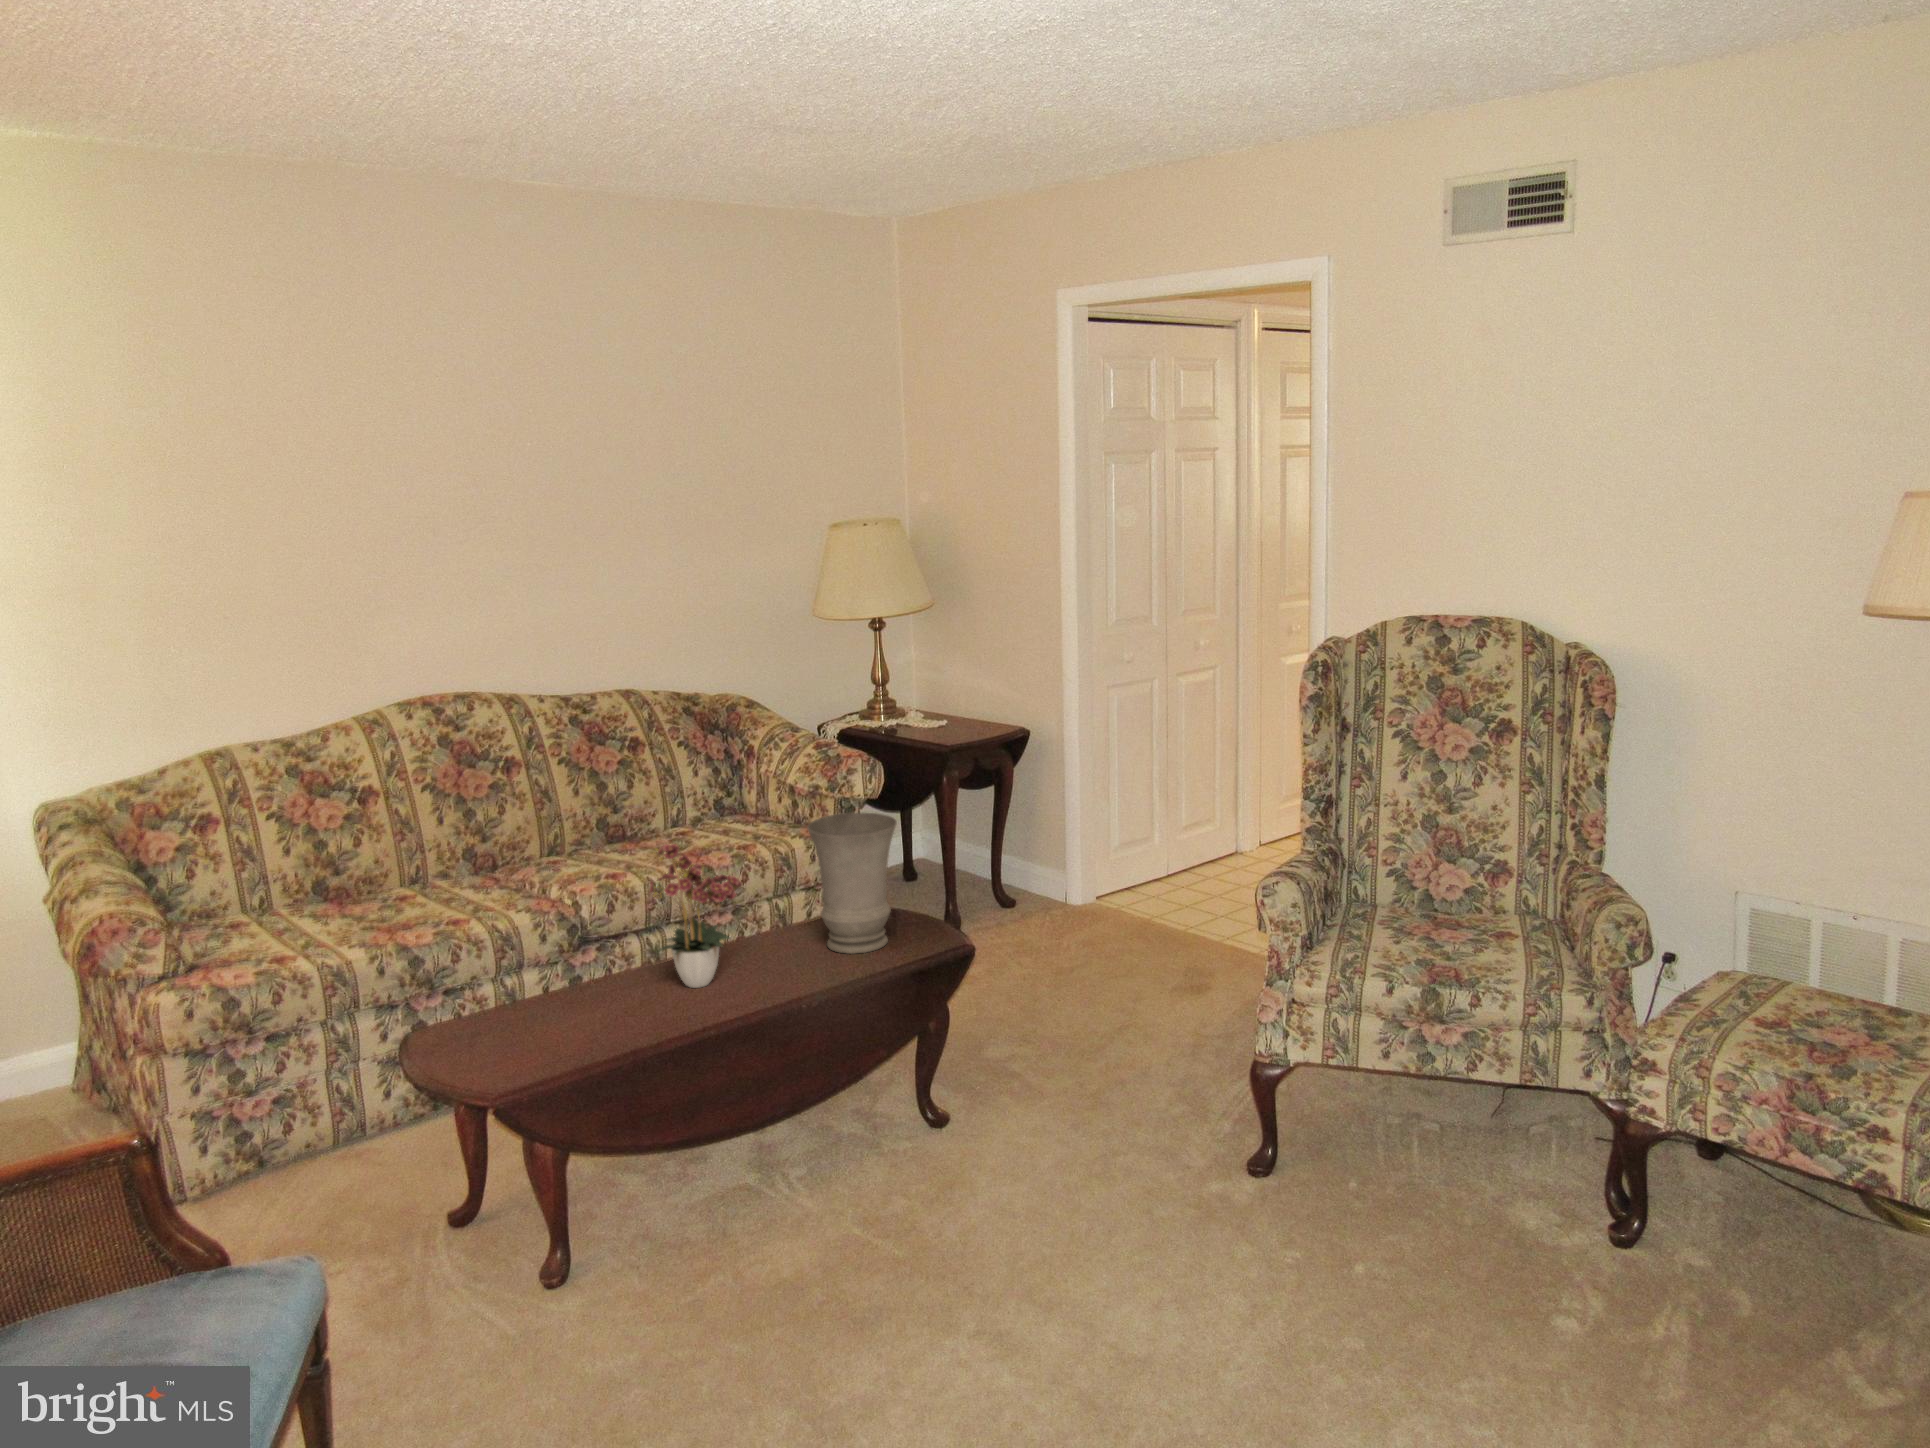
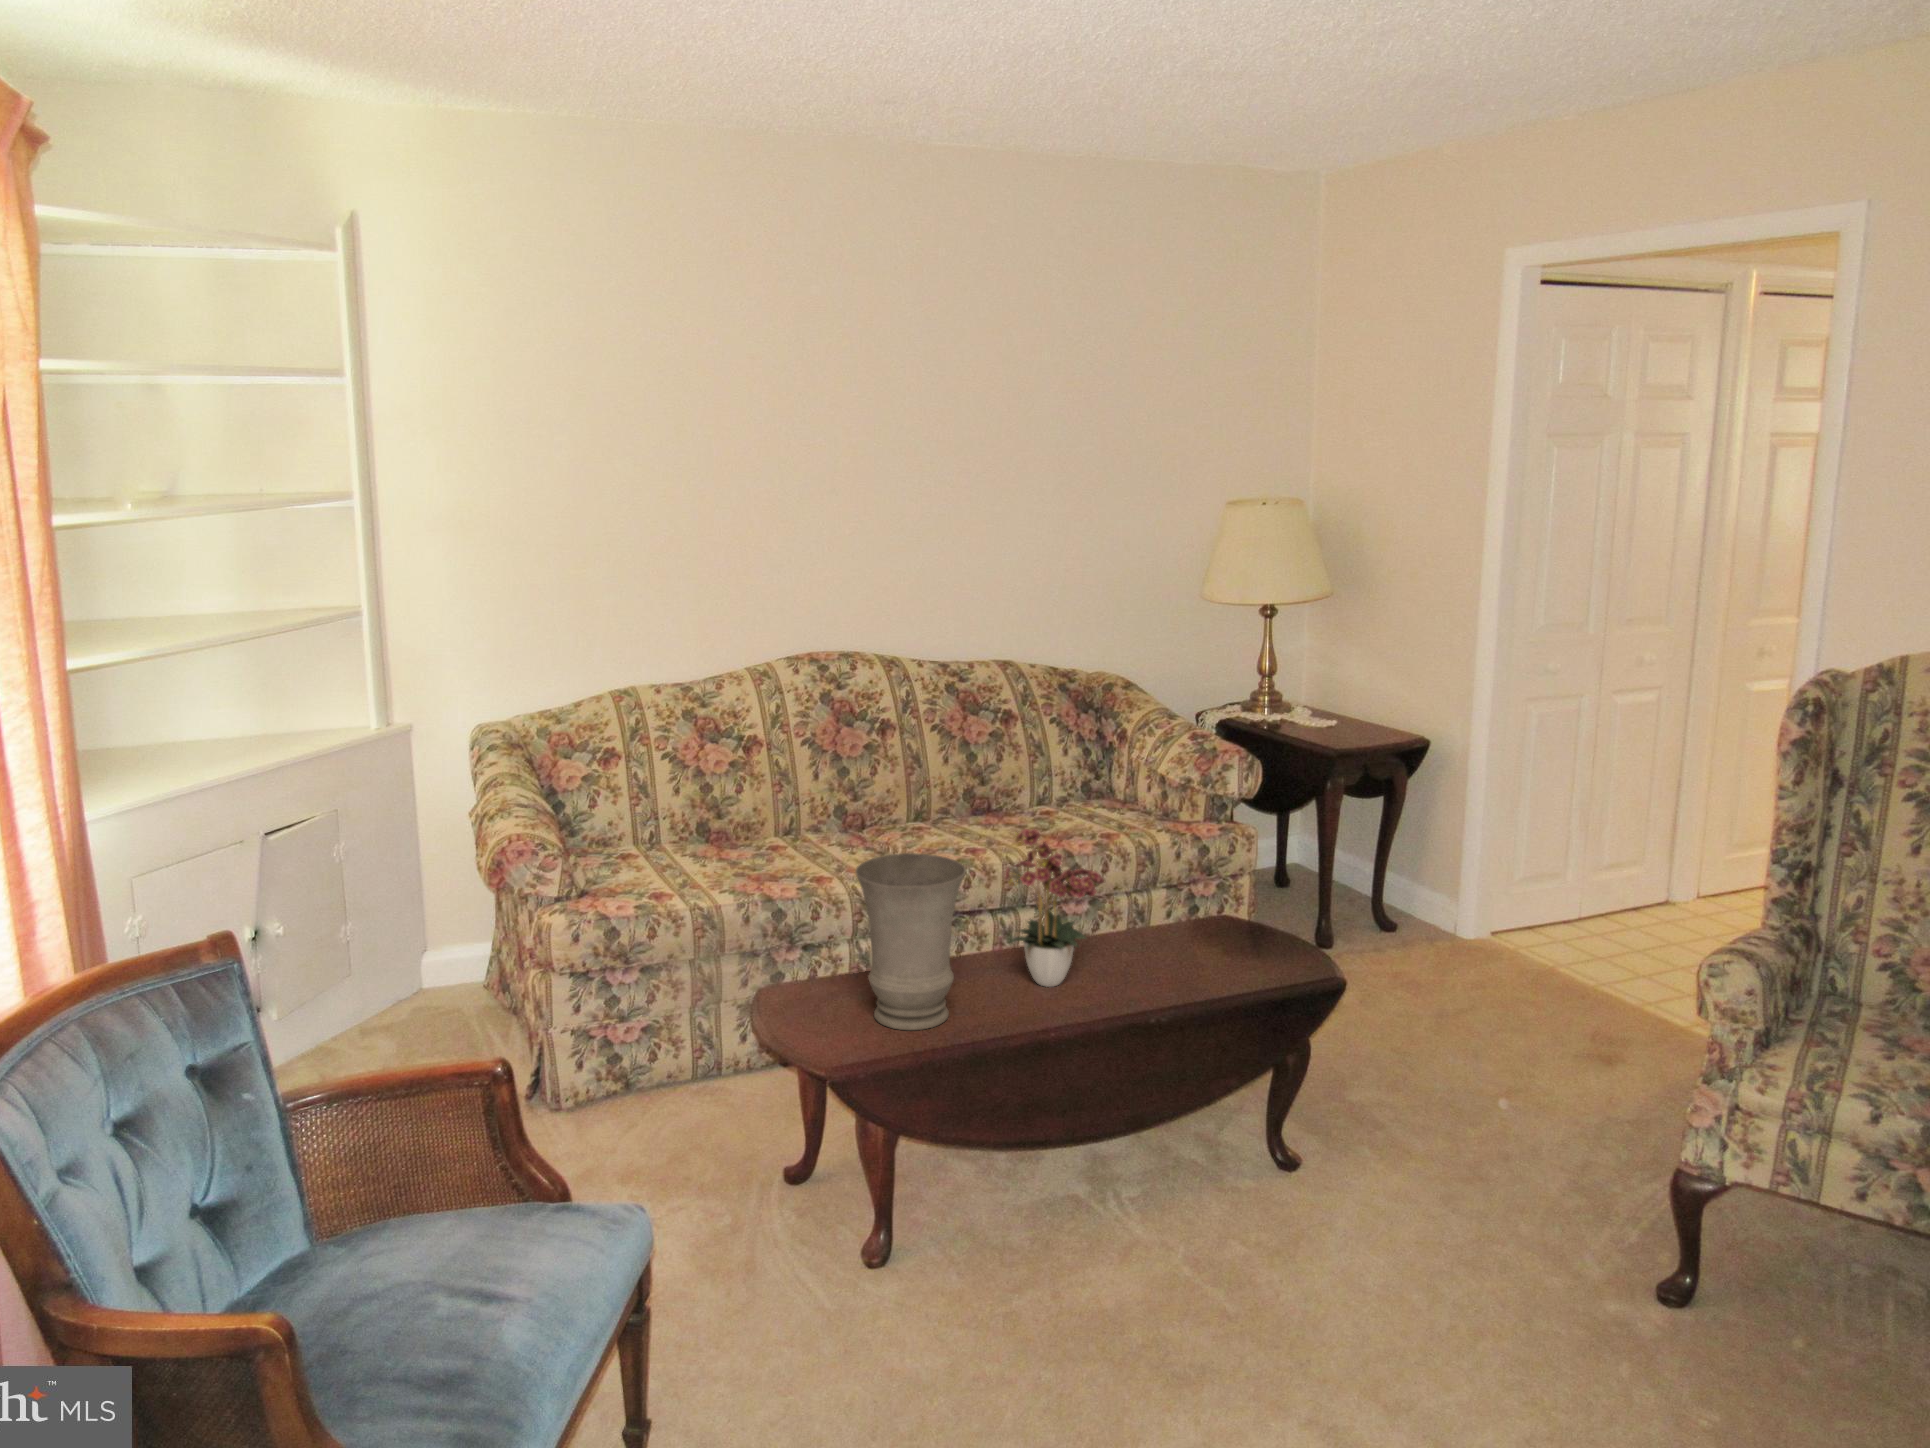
vase: present [807,813,897,954] -> present [856,853,966,1030]

